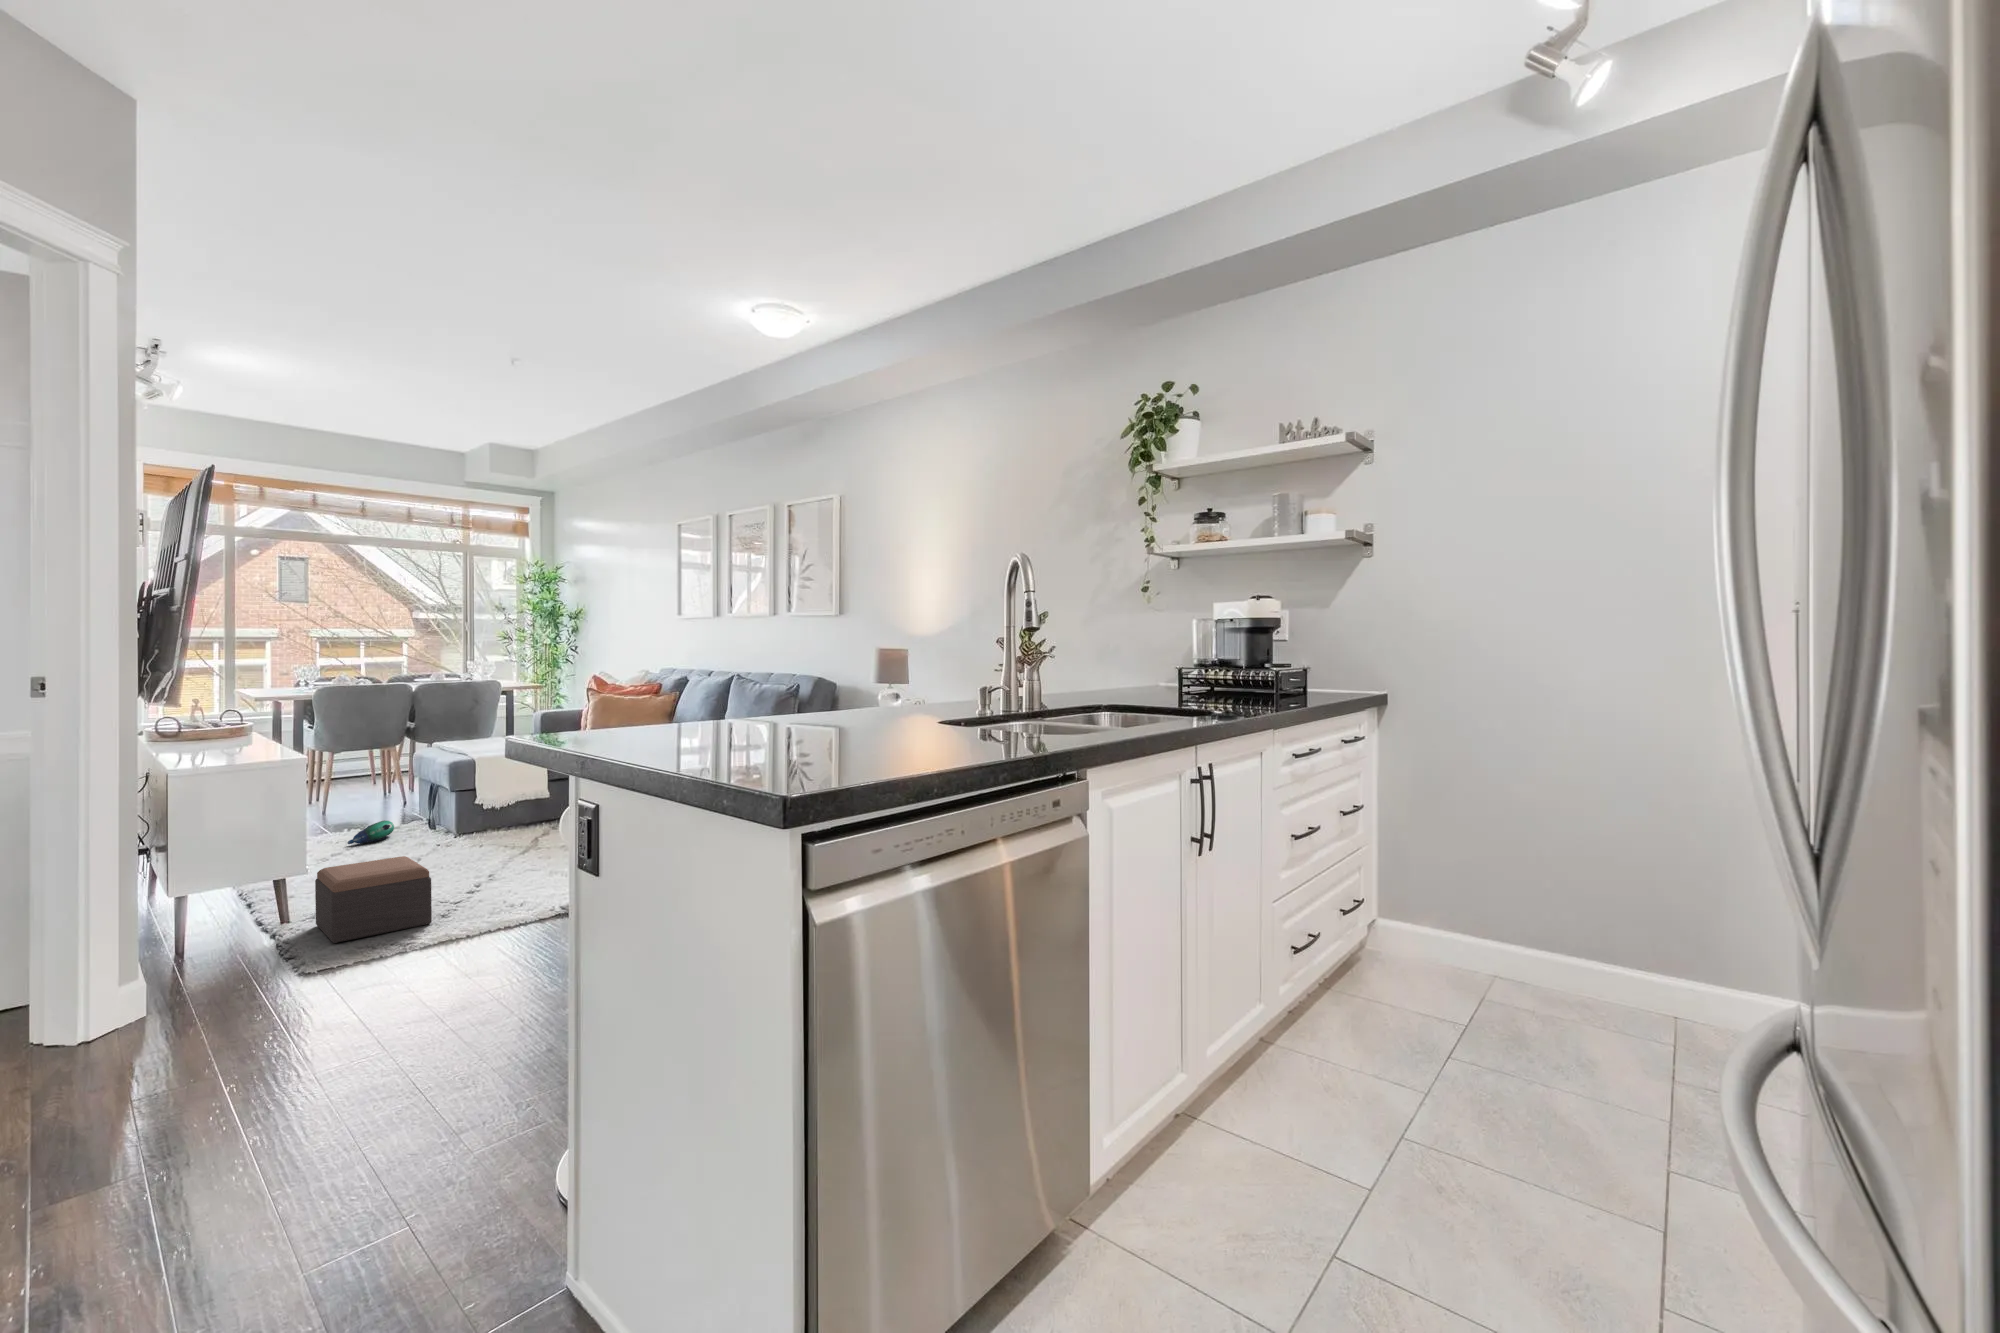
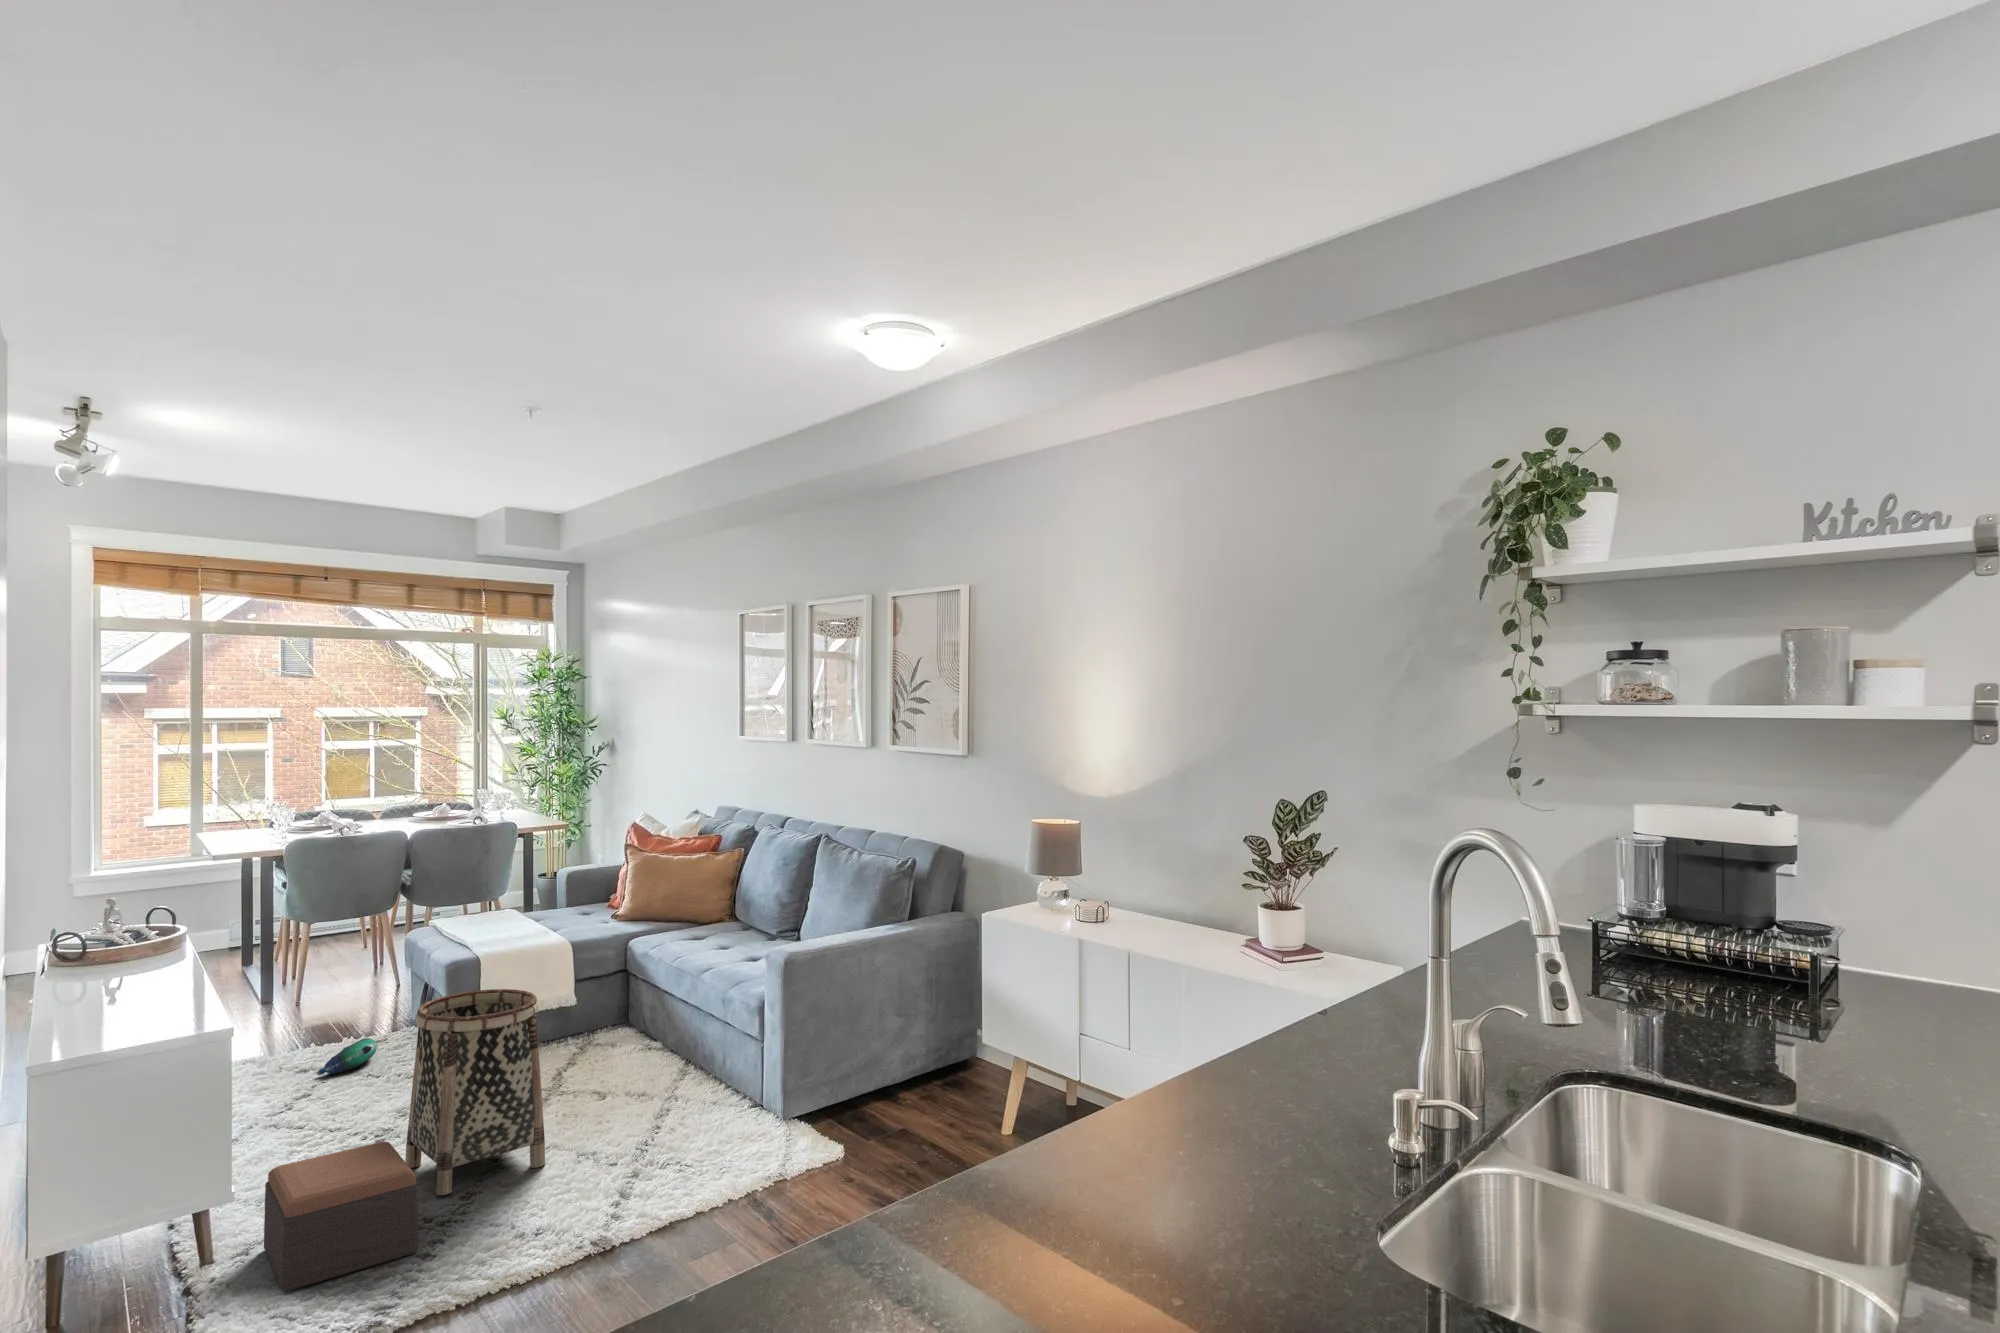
basket: none [420,764,526,897] -> present [405,989,545,1195]

